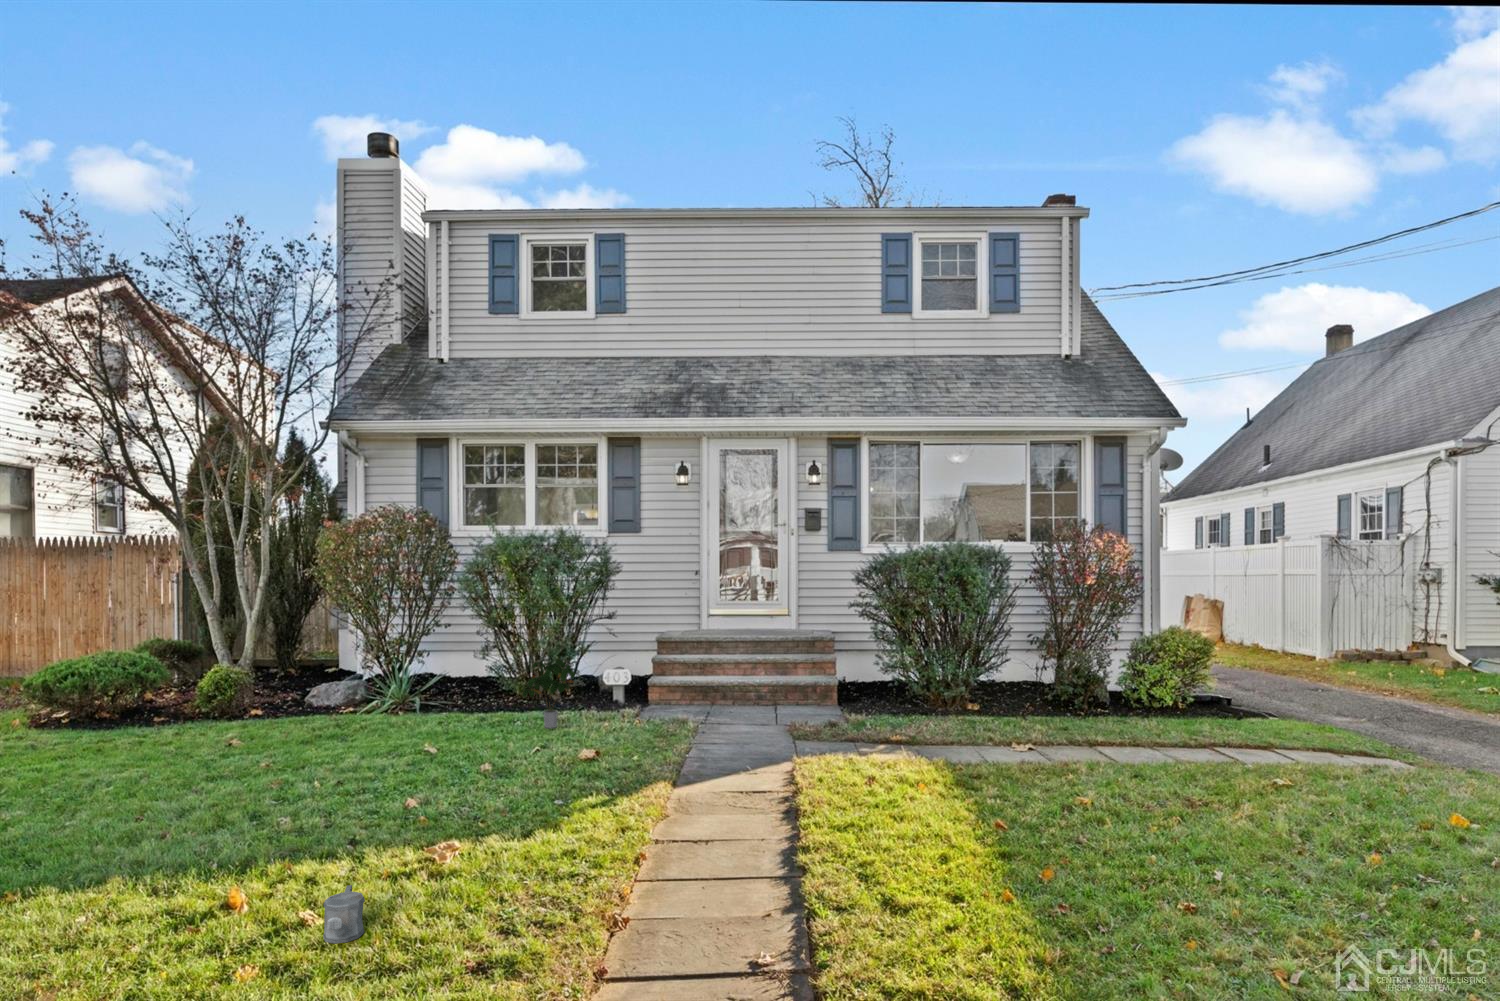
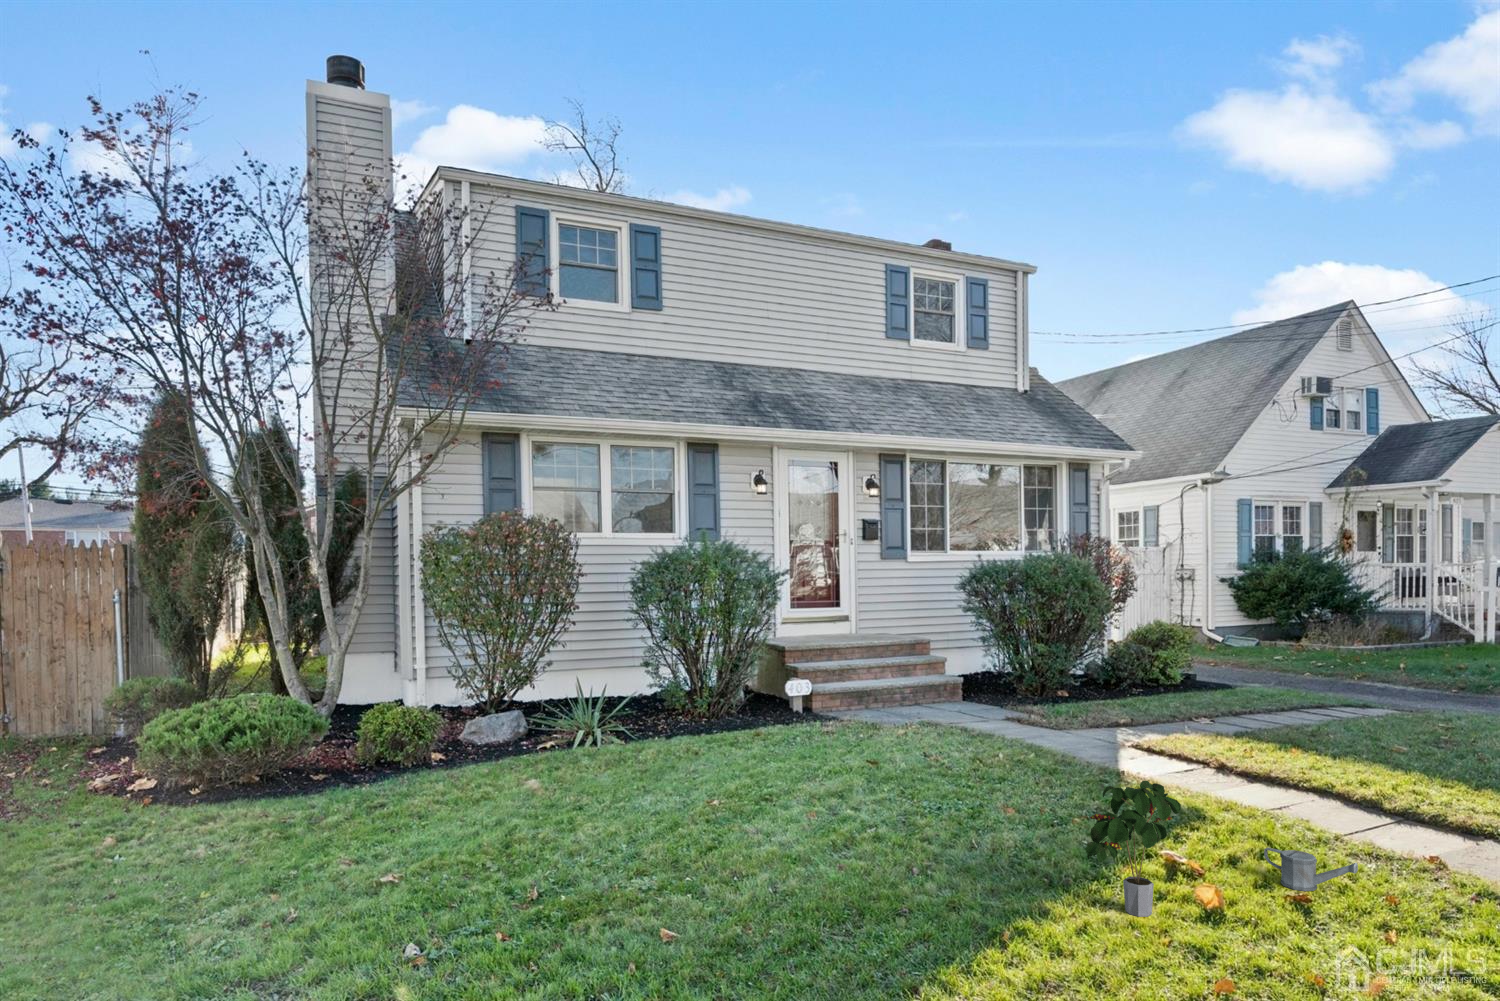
potted plant: present [523,661,581,728] -> present [1086,781,1181,917]

